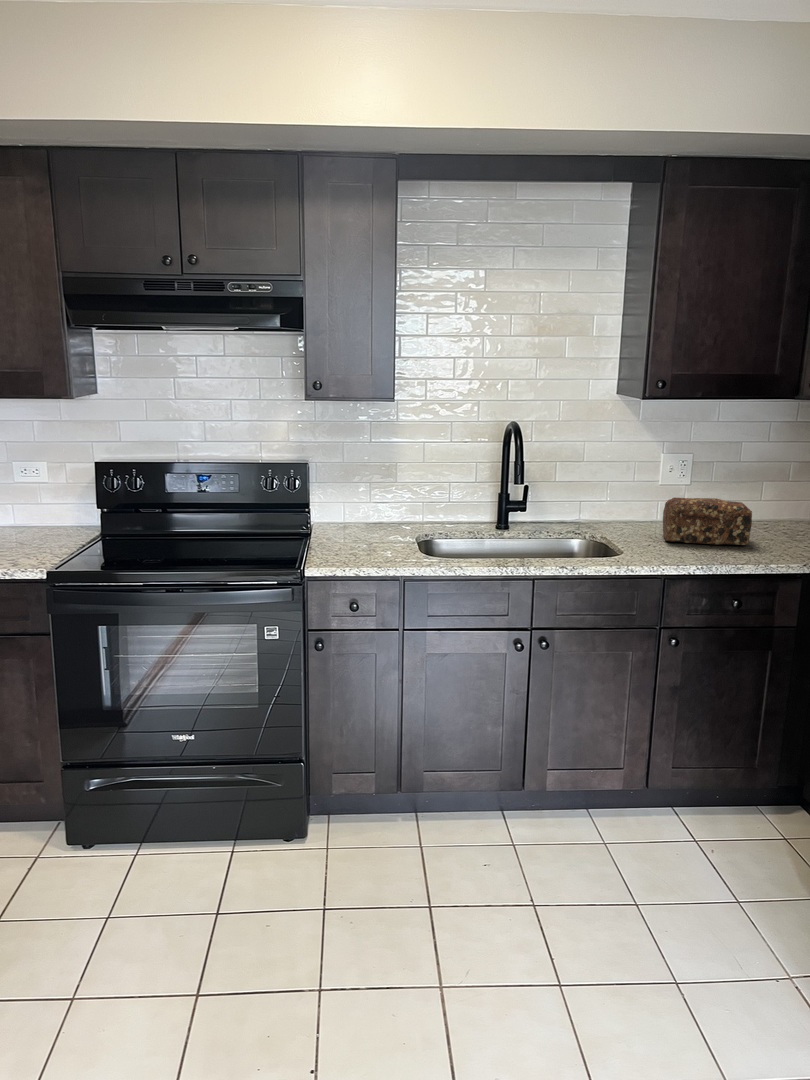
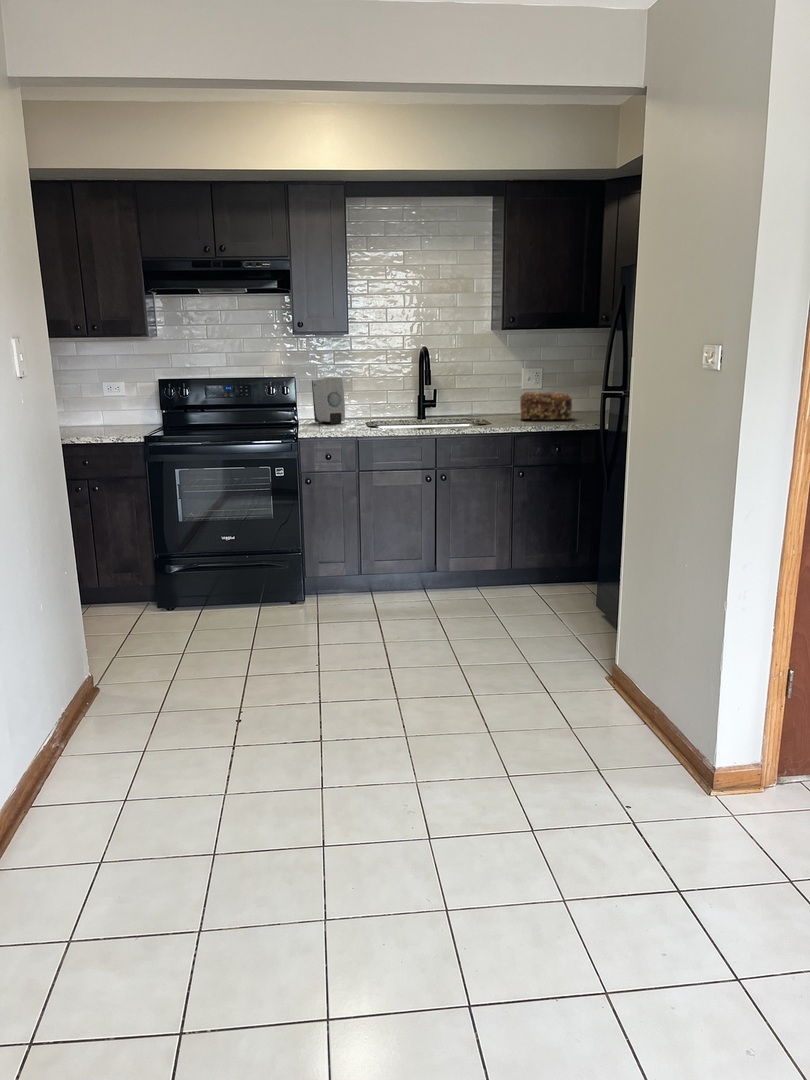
soap dispenser: none [335,465,385,539] -> present [312,377,345,424]

